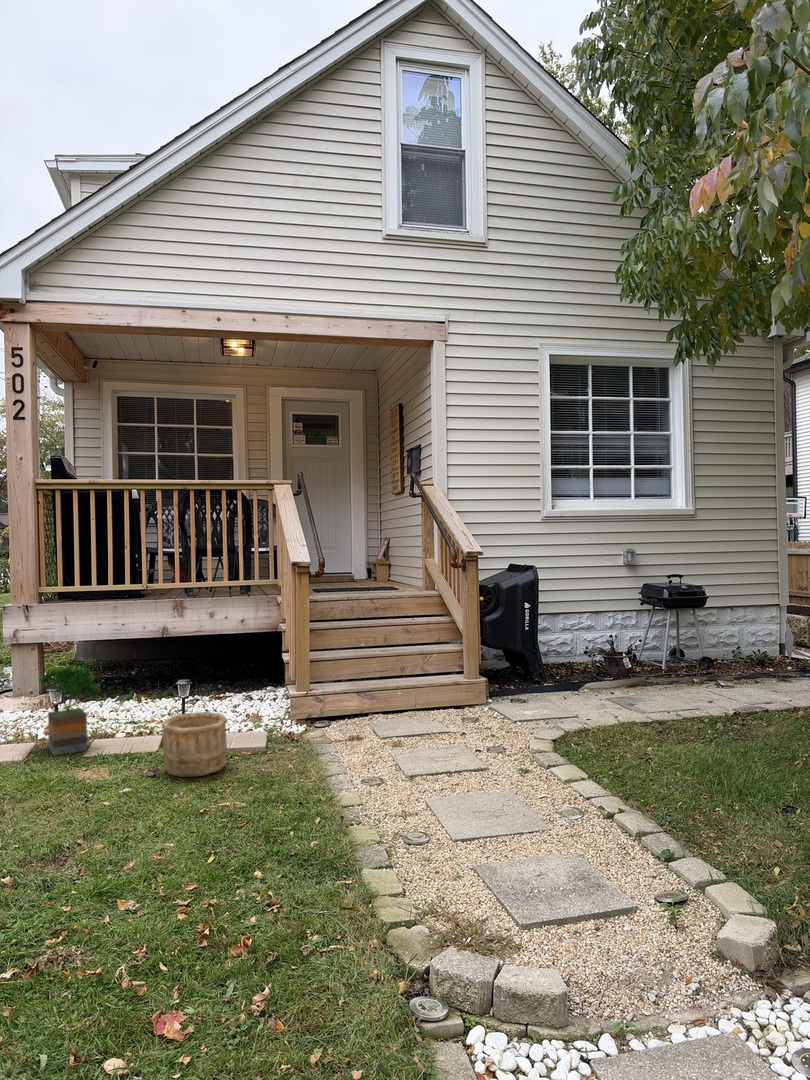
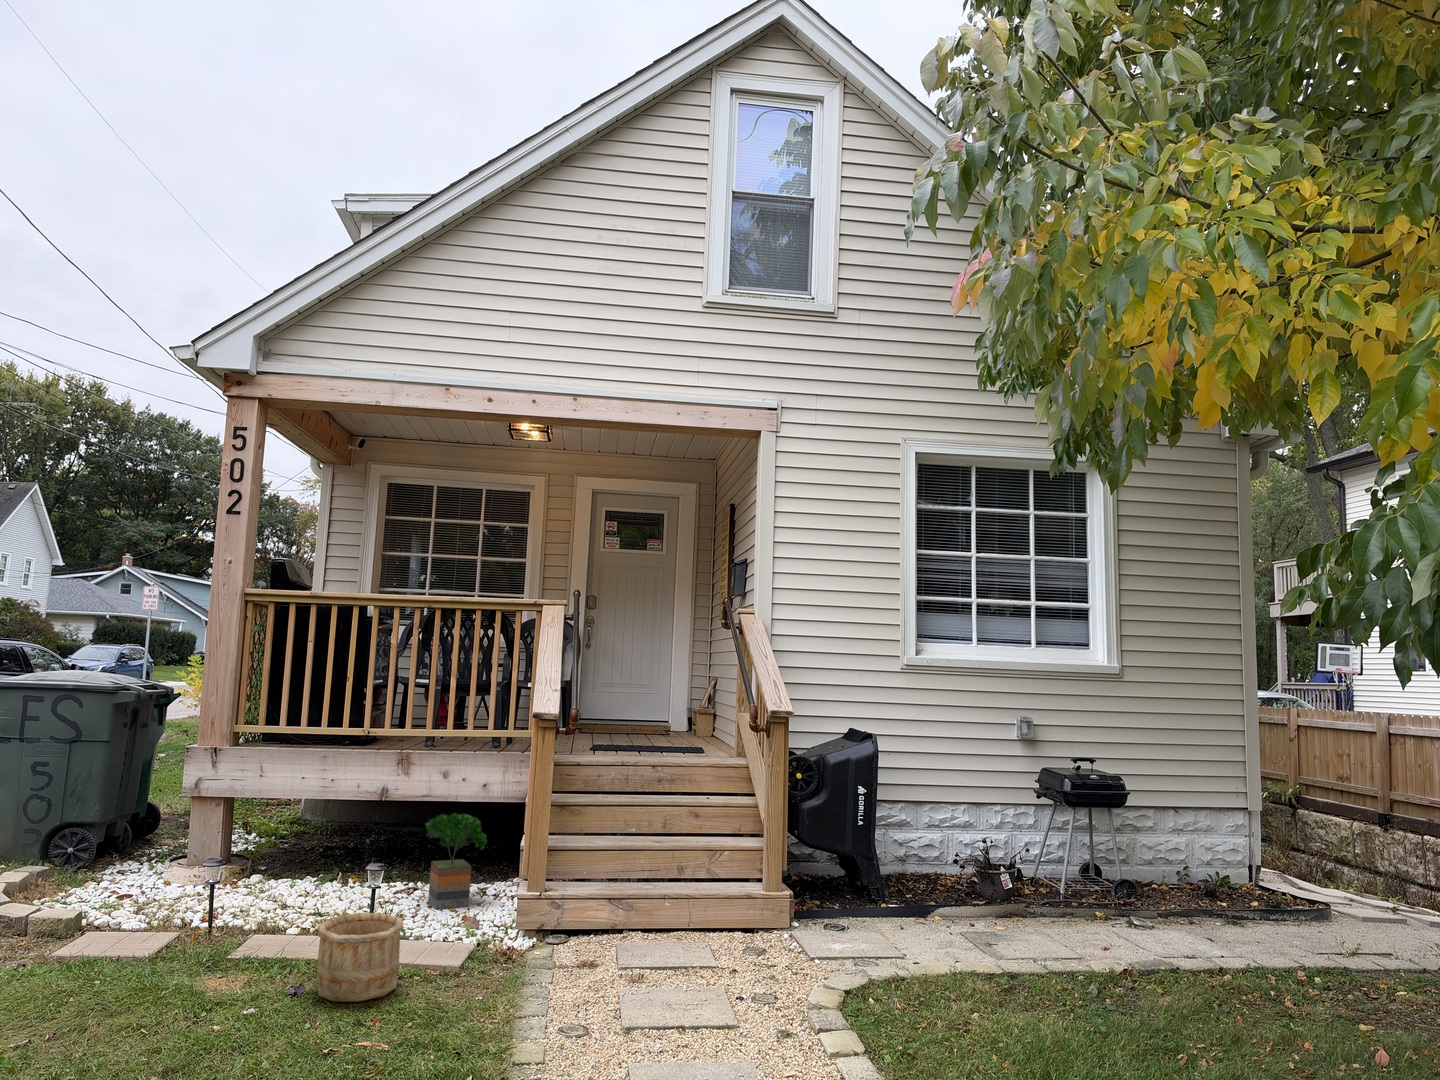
potted tree: present [38,667,99,756] -> present [426,814,487,909]

